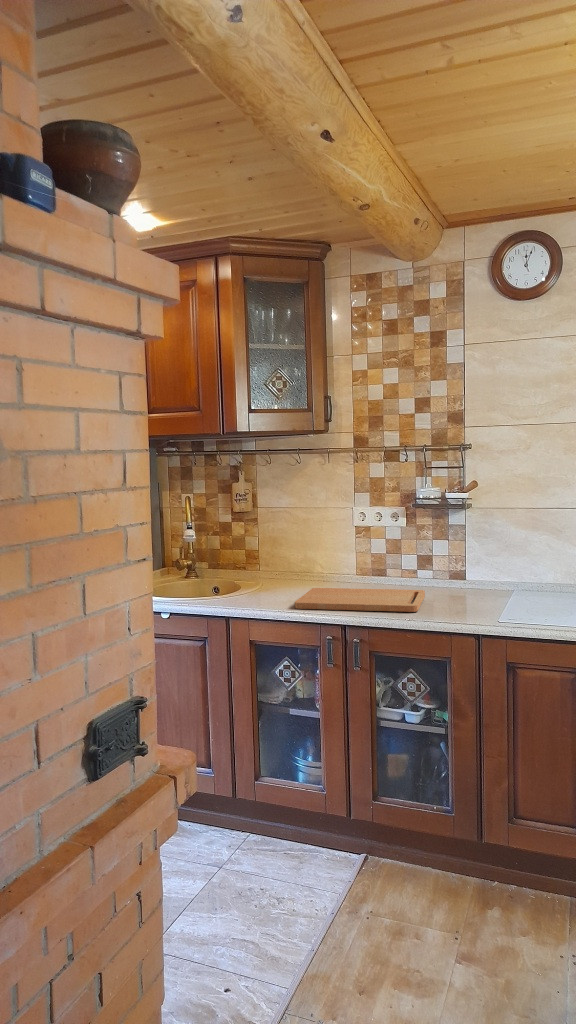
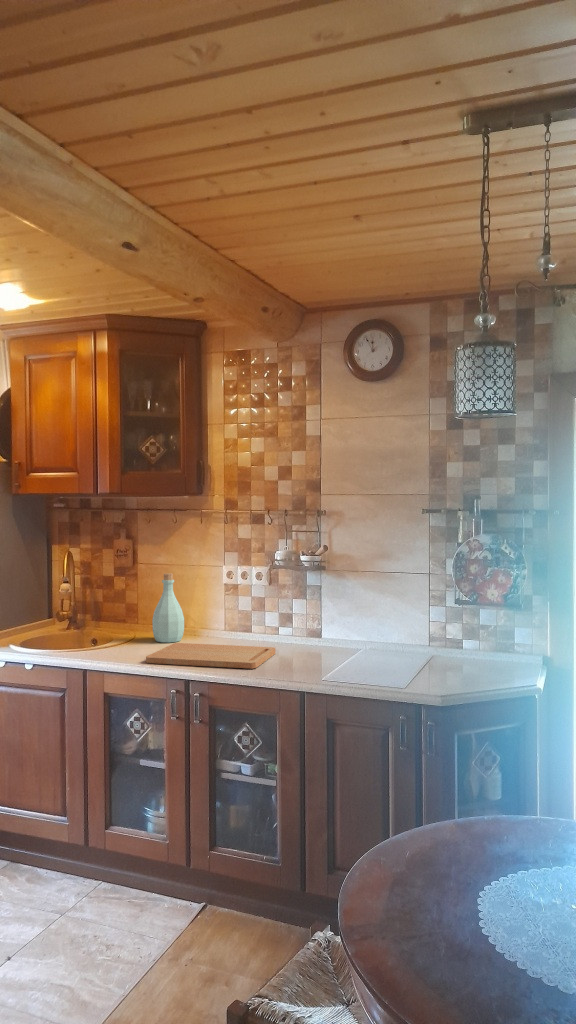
bottle: none [282,516,317,588] -> present [152,573,184,643]

